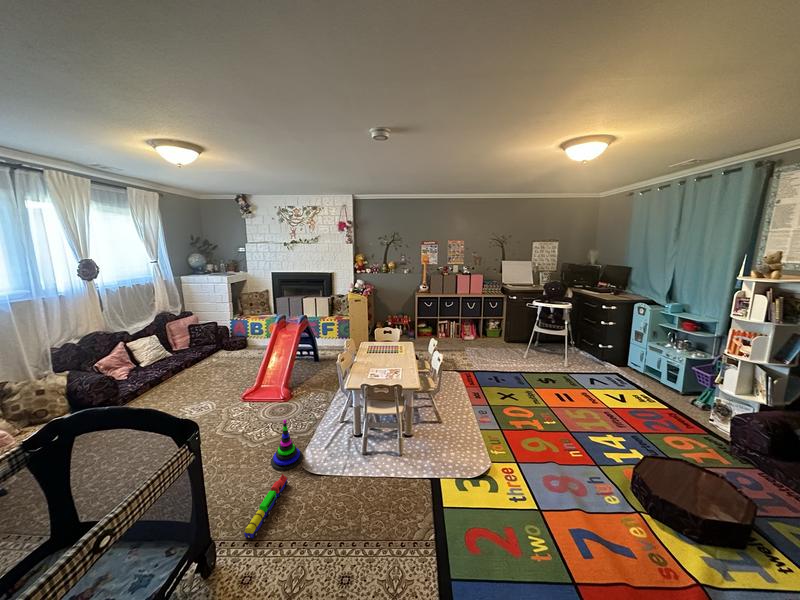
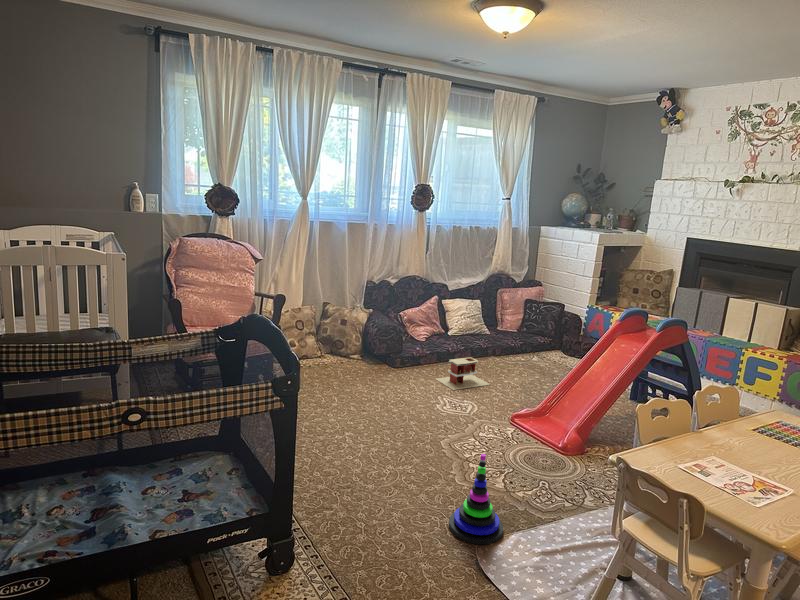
toy house: none [163,375,206,401] -> present [436,357,490,390]
toy train: present [244,474,288,538] -> none [334,534,443,580]

